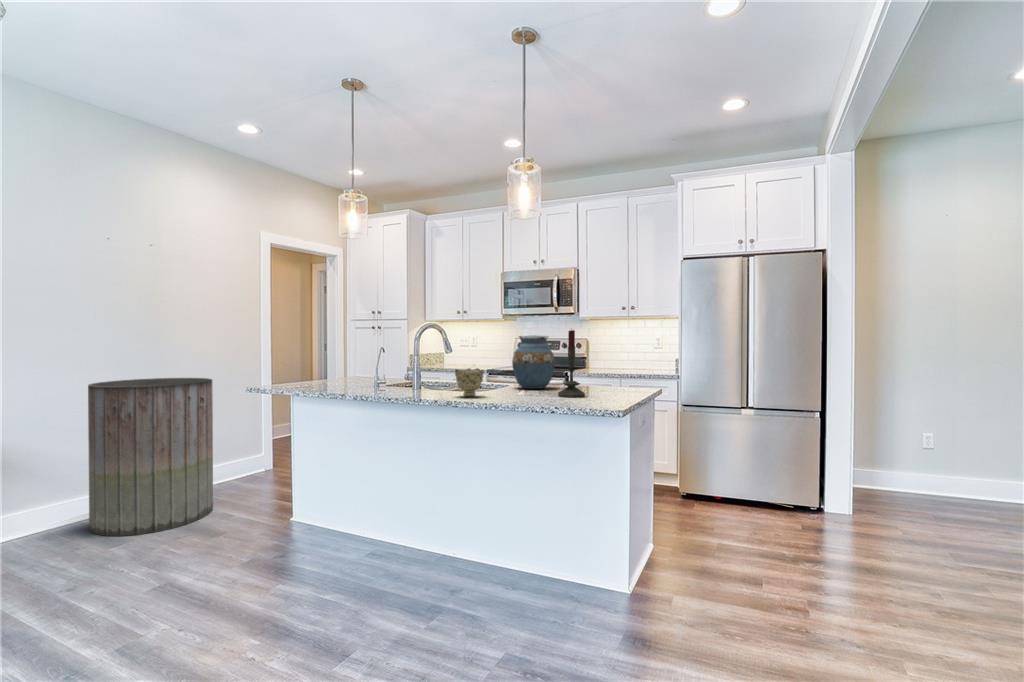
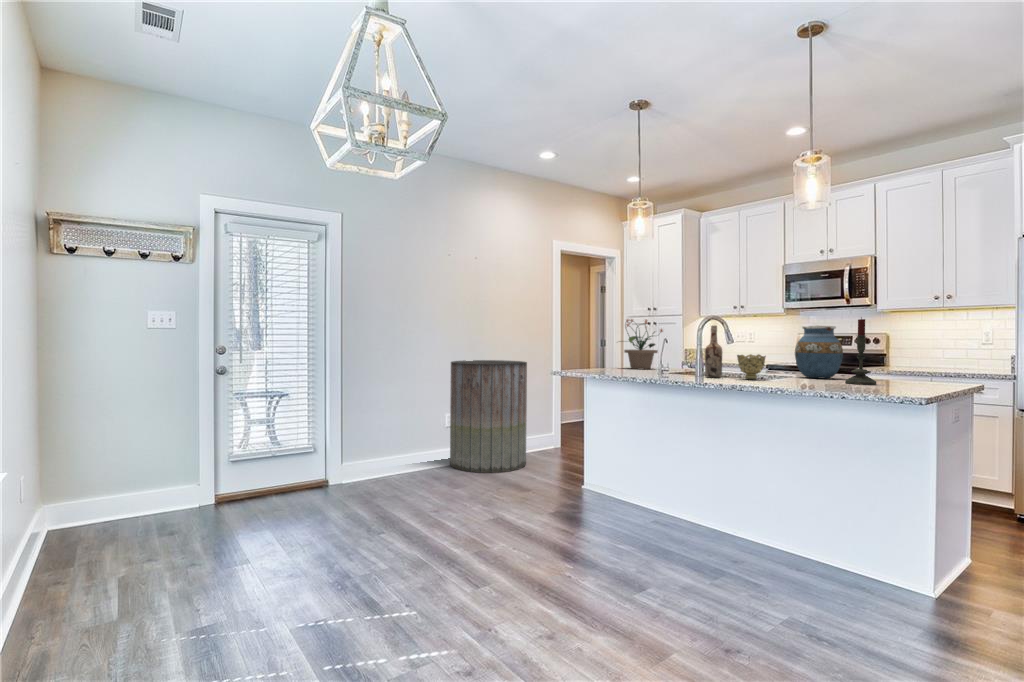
potted plant: none [325,324,383,385] -> present [624,319,663,369]
wine bottle: none [421,337,440,396] -> present [705,326,722,378]

